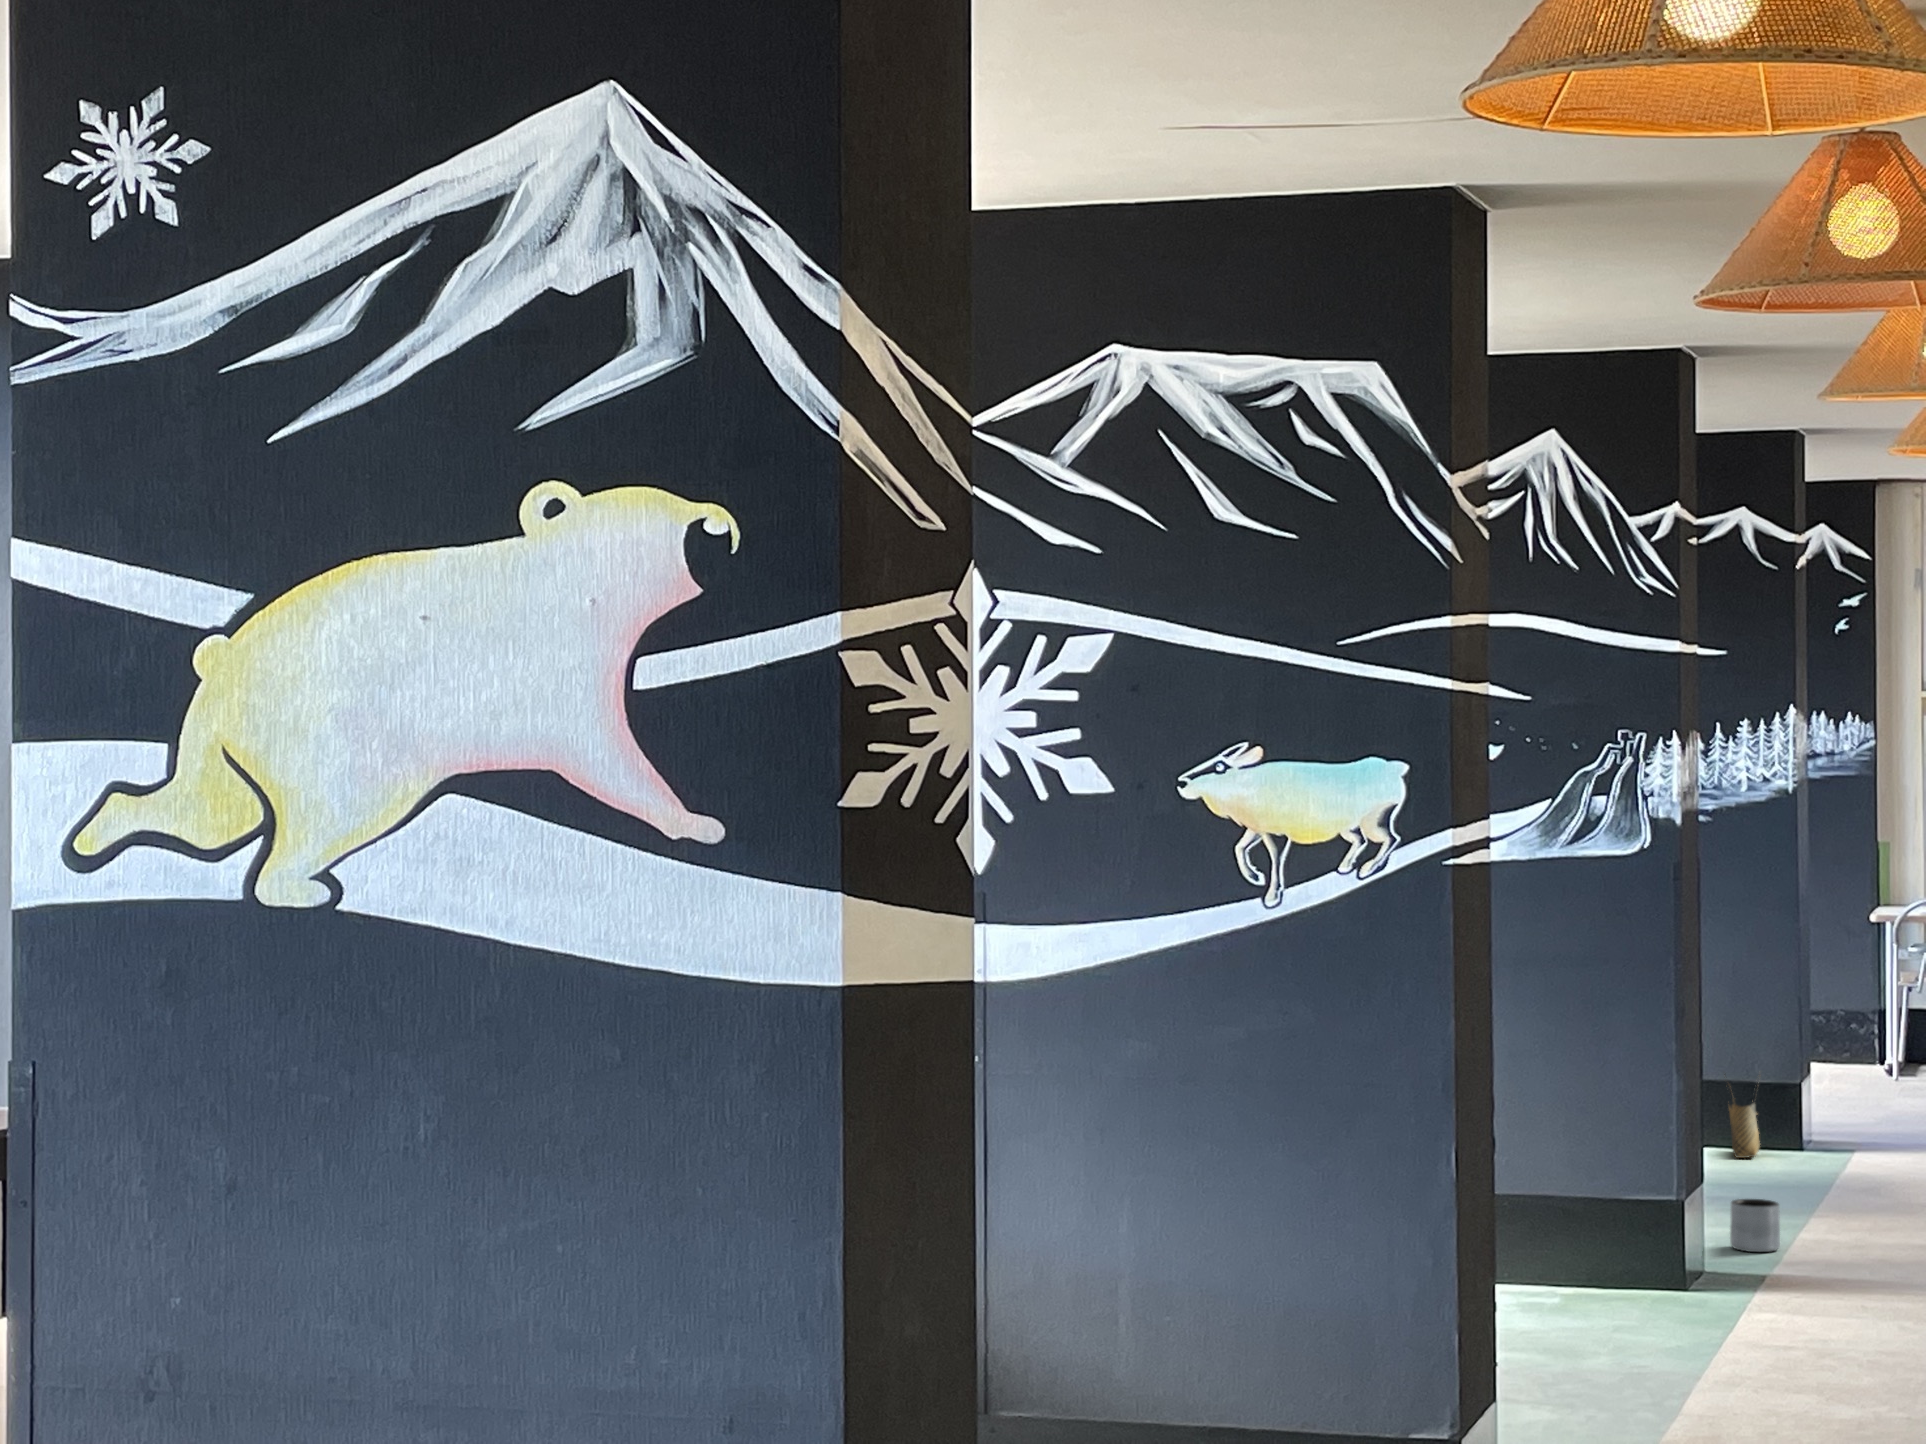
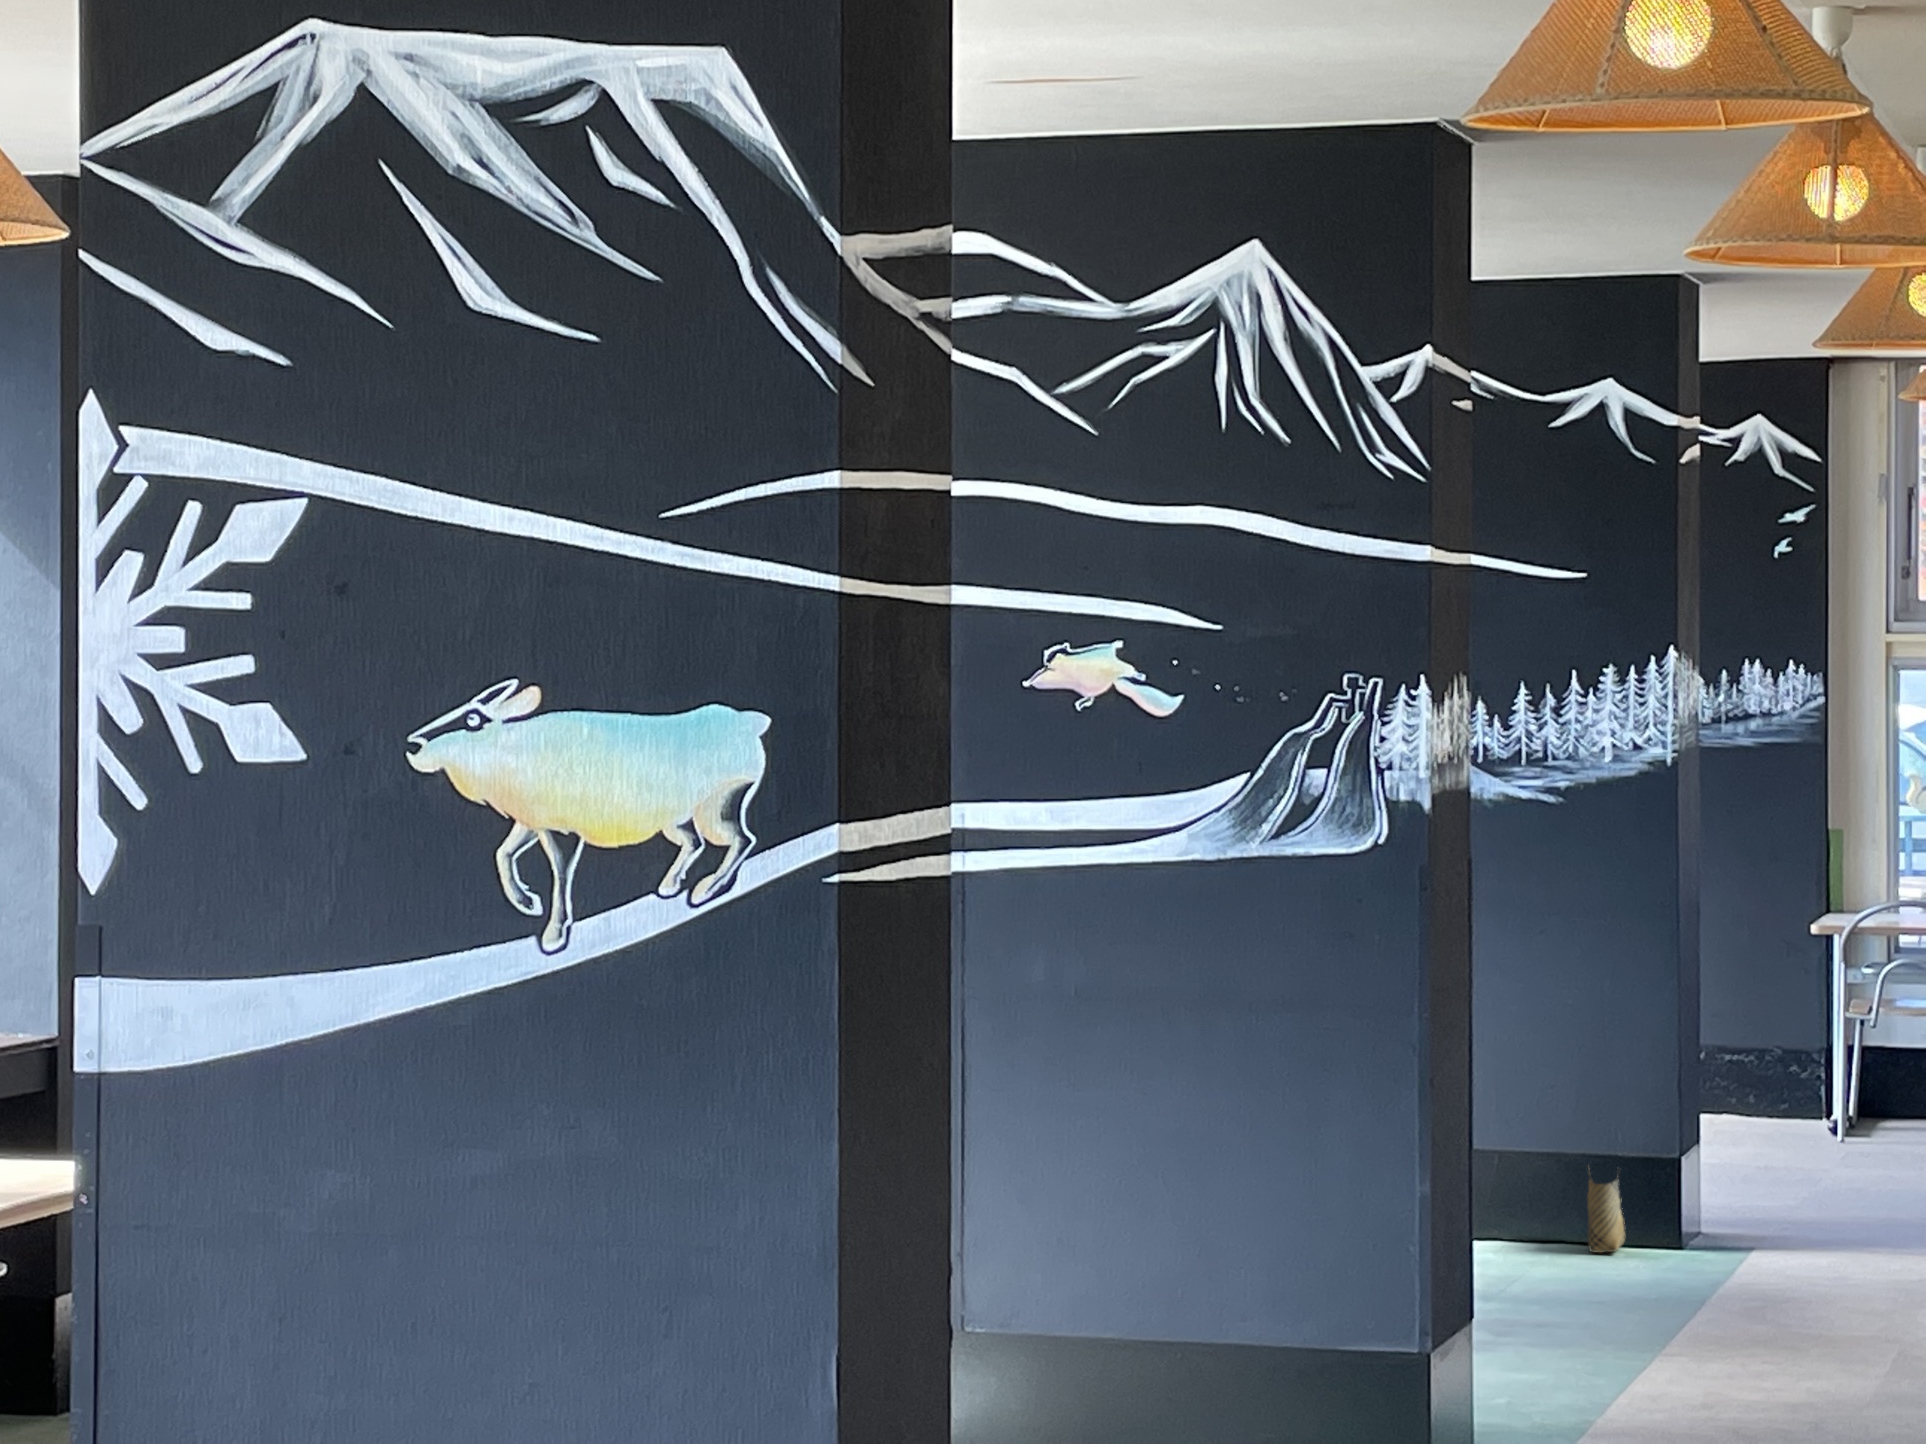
planter: present [1730,1199,1780,1252] -> none [1524,1334,1592,1412]

